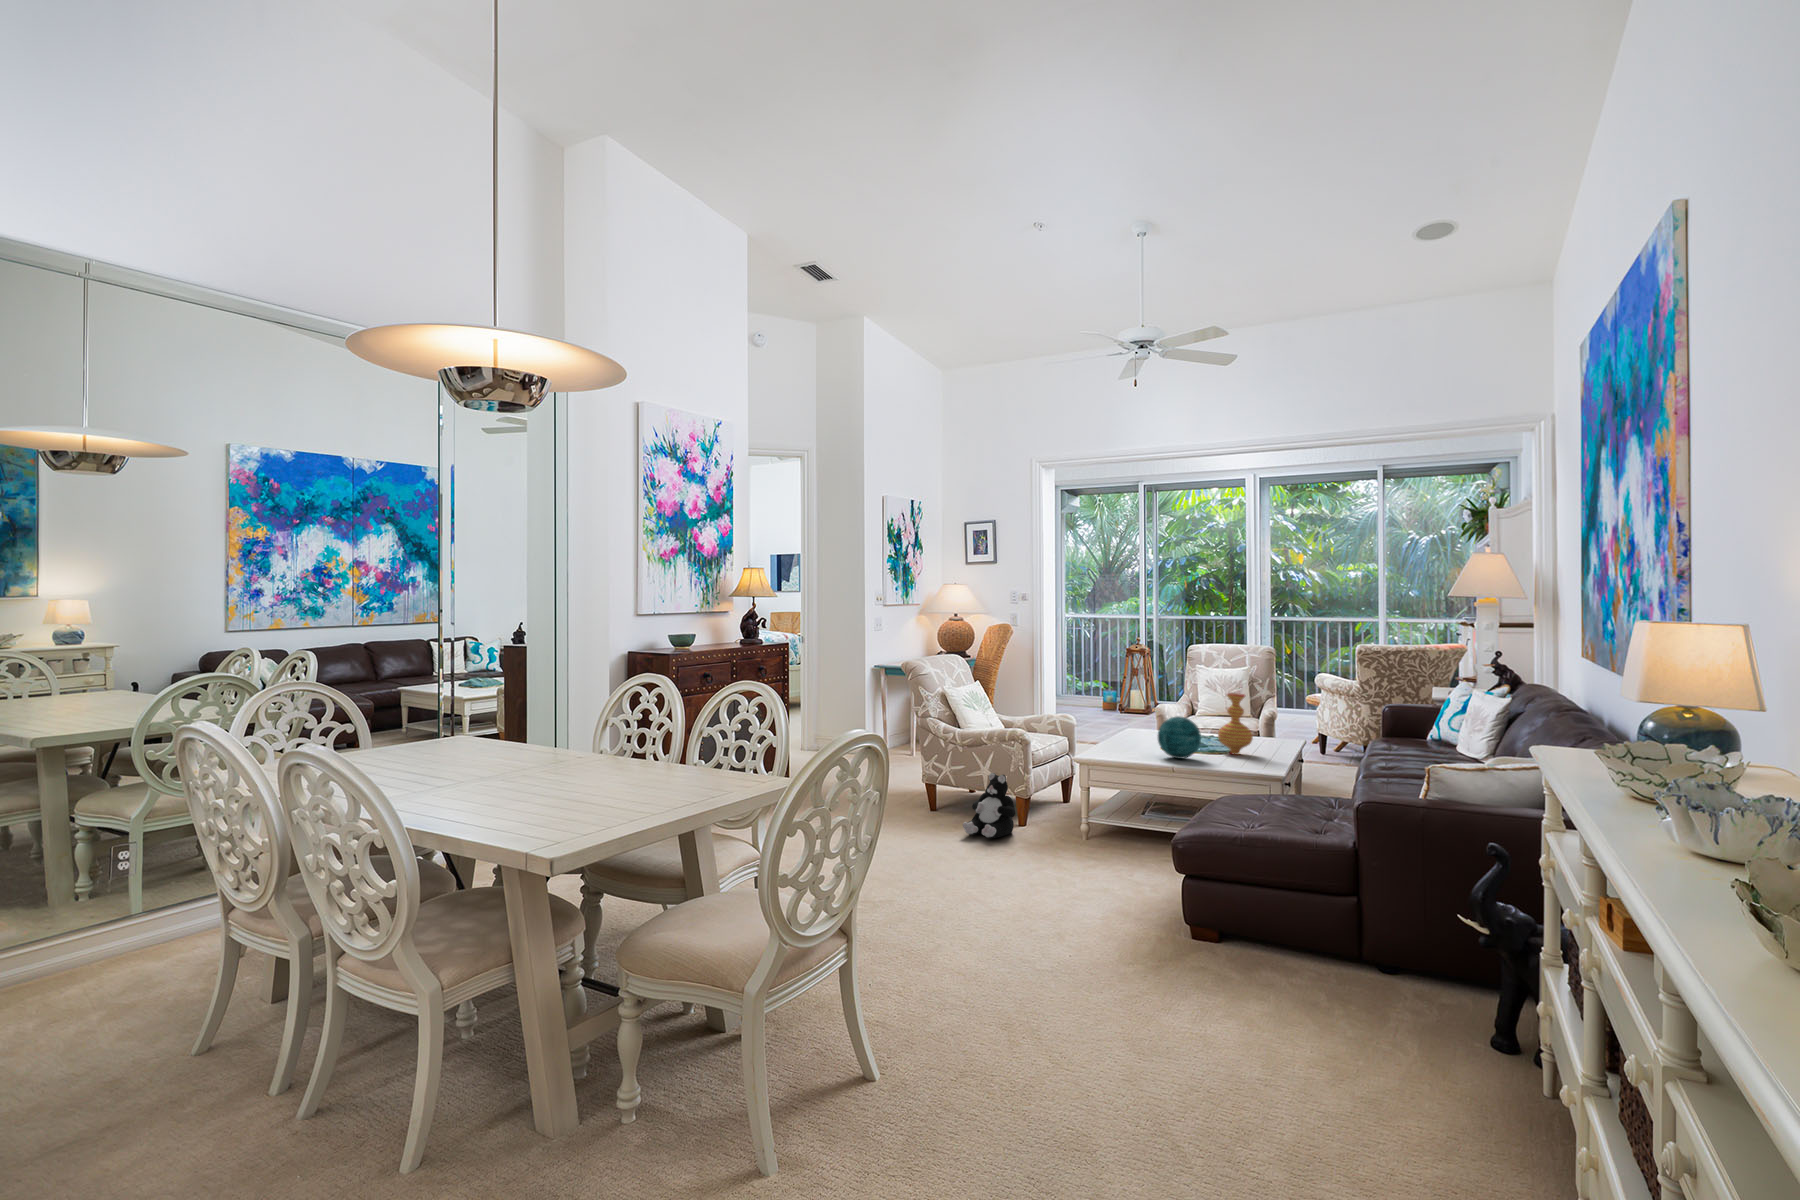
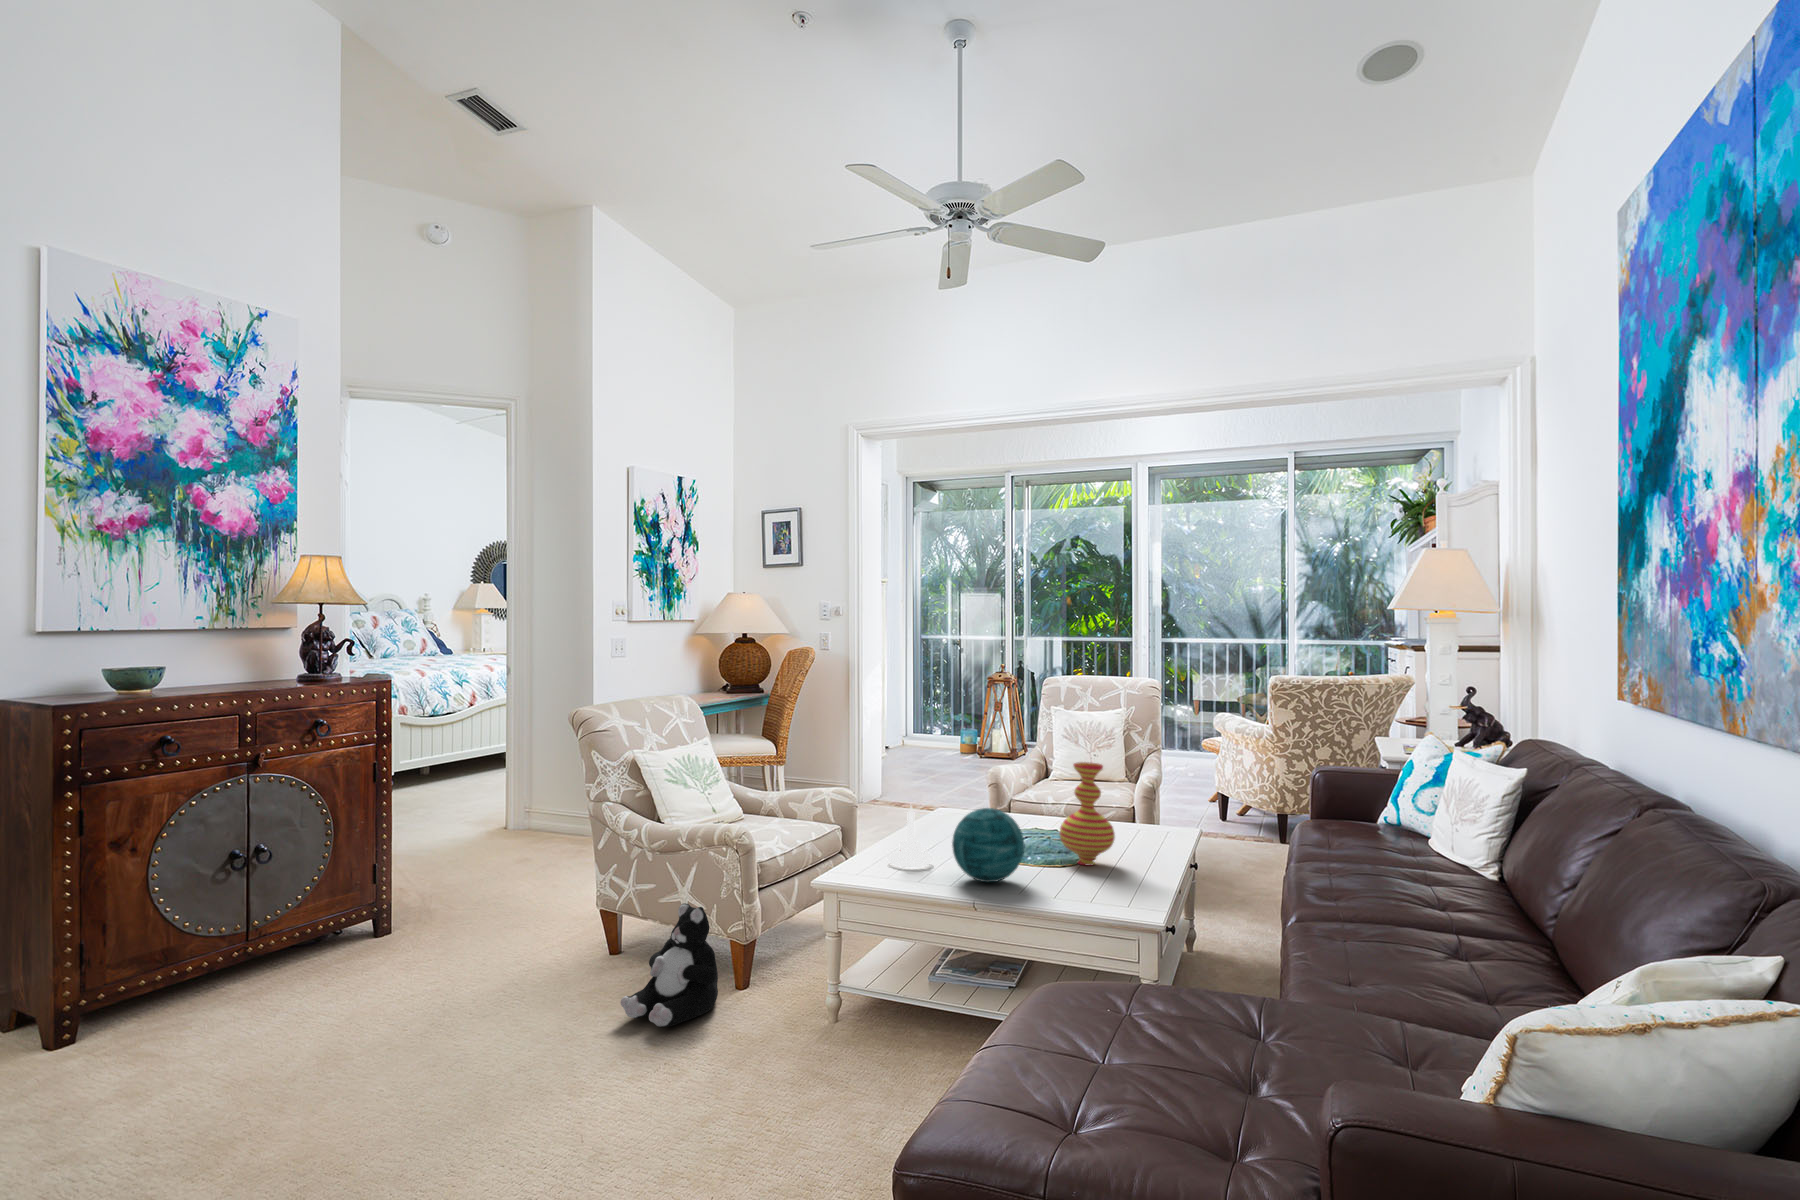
candle holder: none [1114,715,1142,752] -> present [887,806,933,867]

